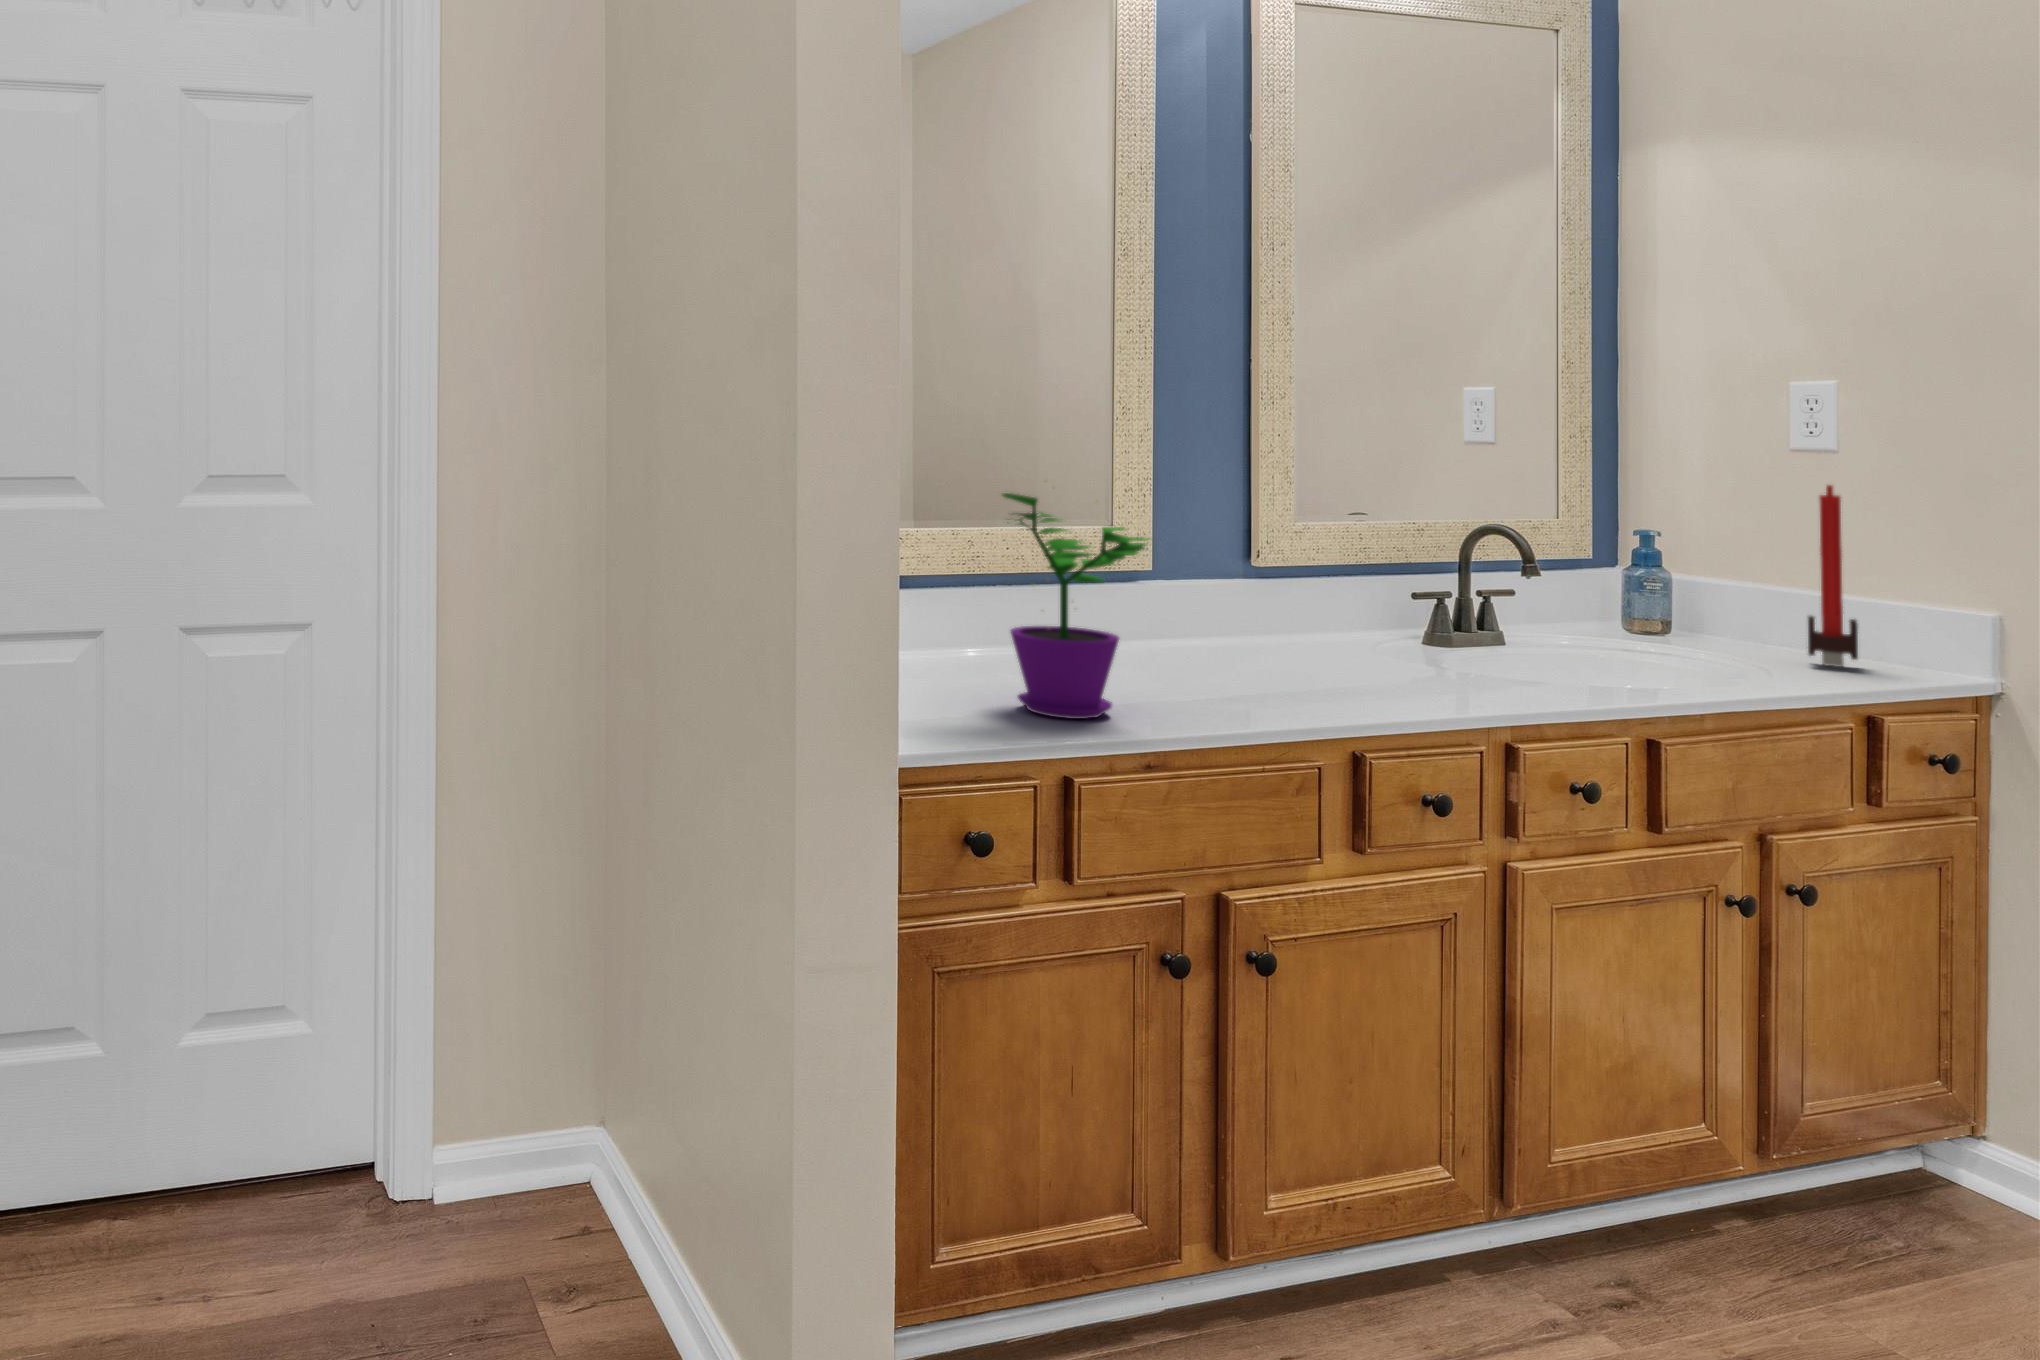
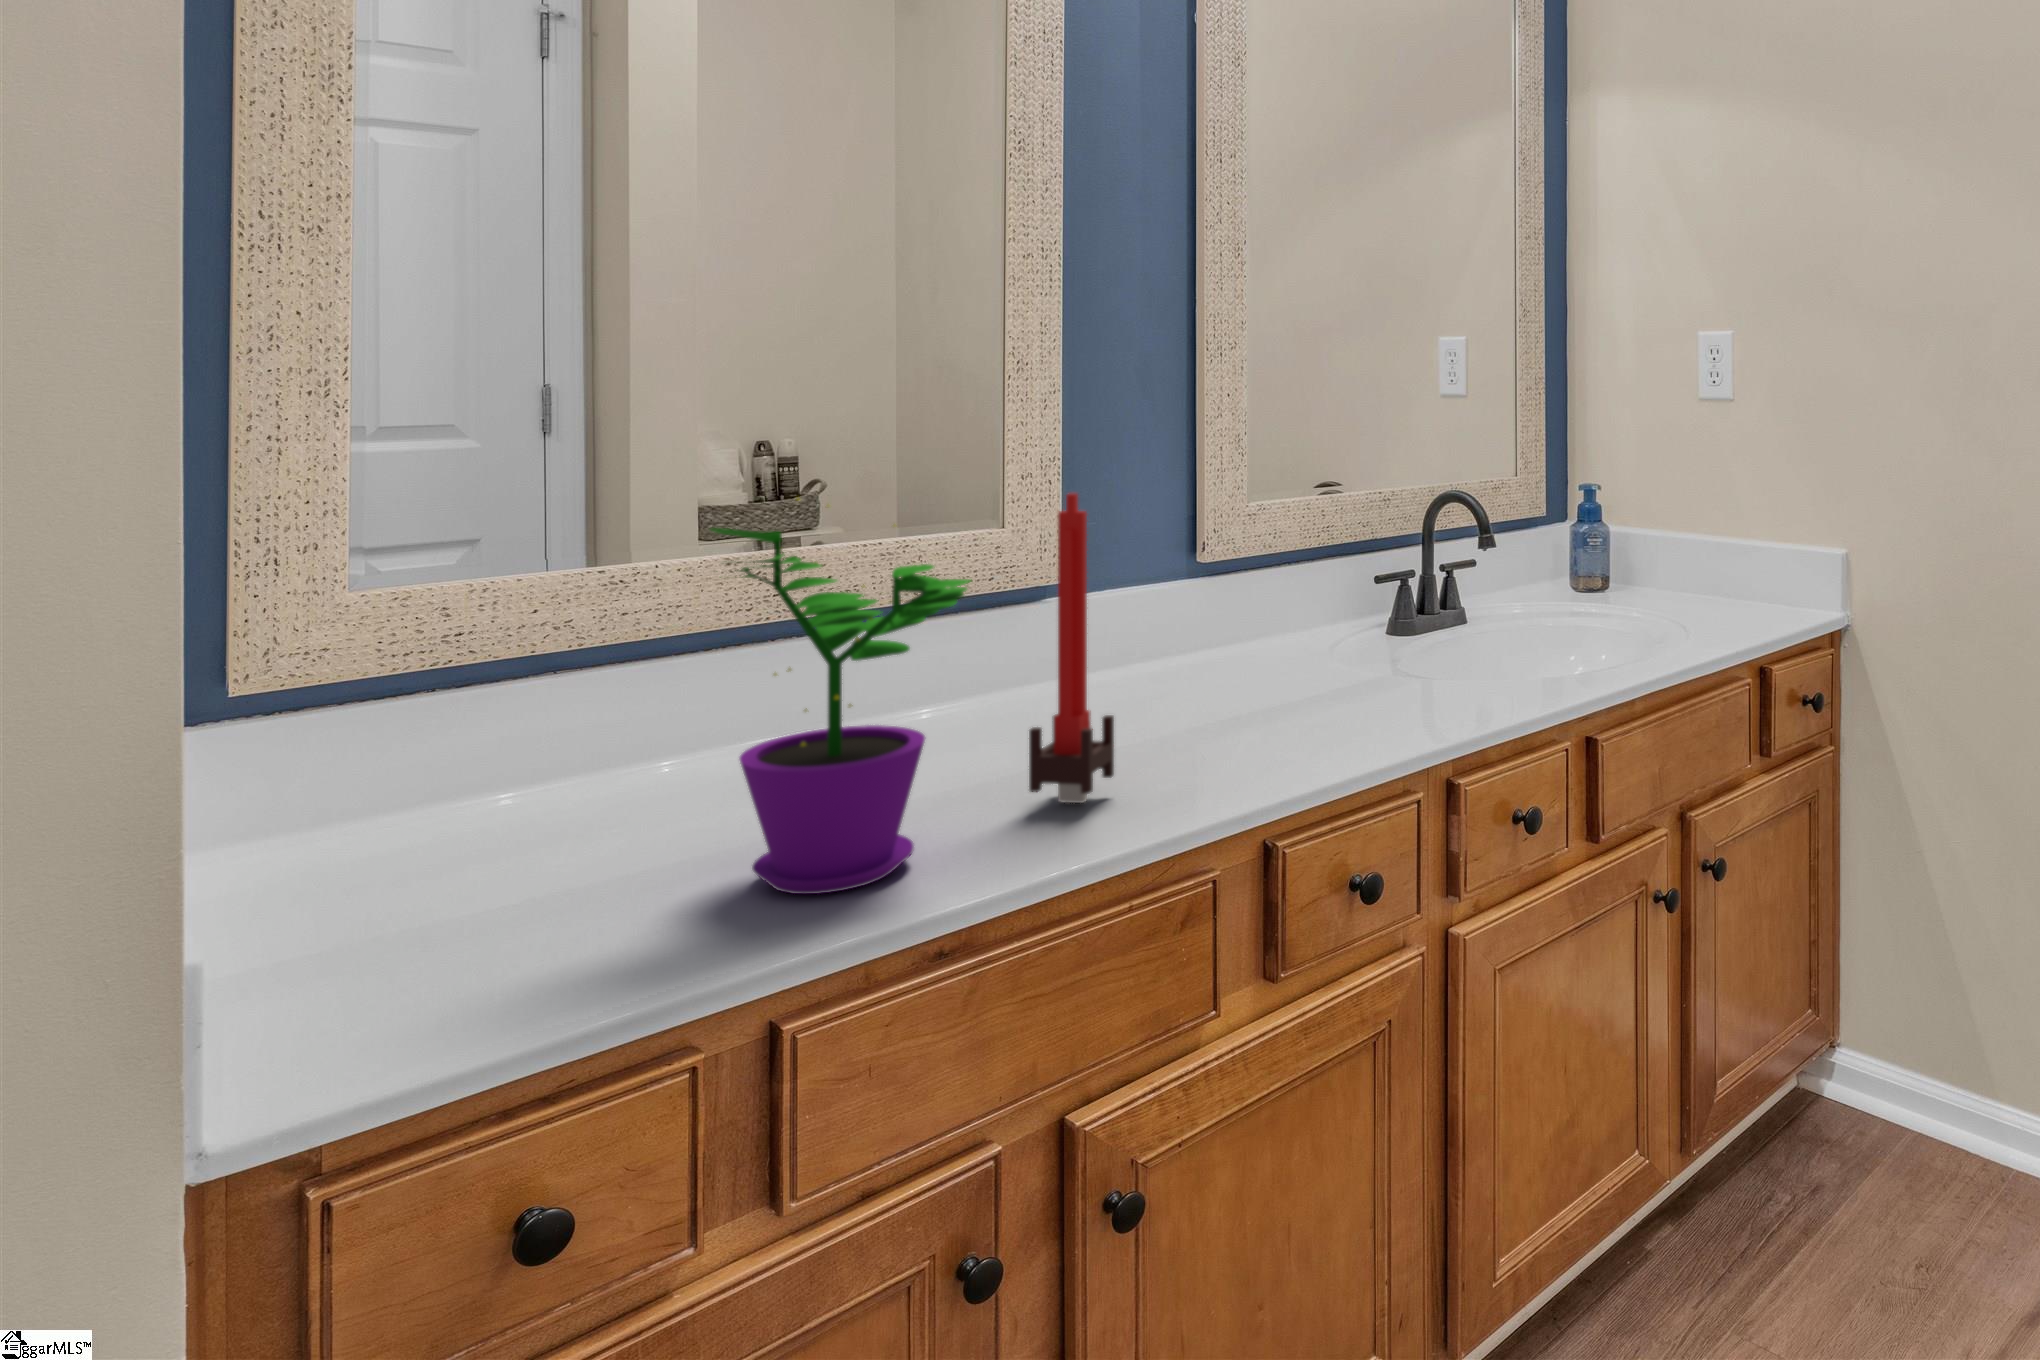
candle: present [1808,485,1858,667] -> present [1029,493,1114,803]

